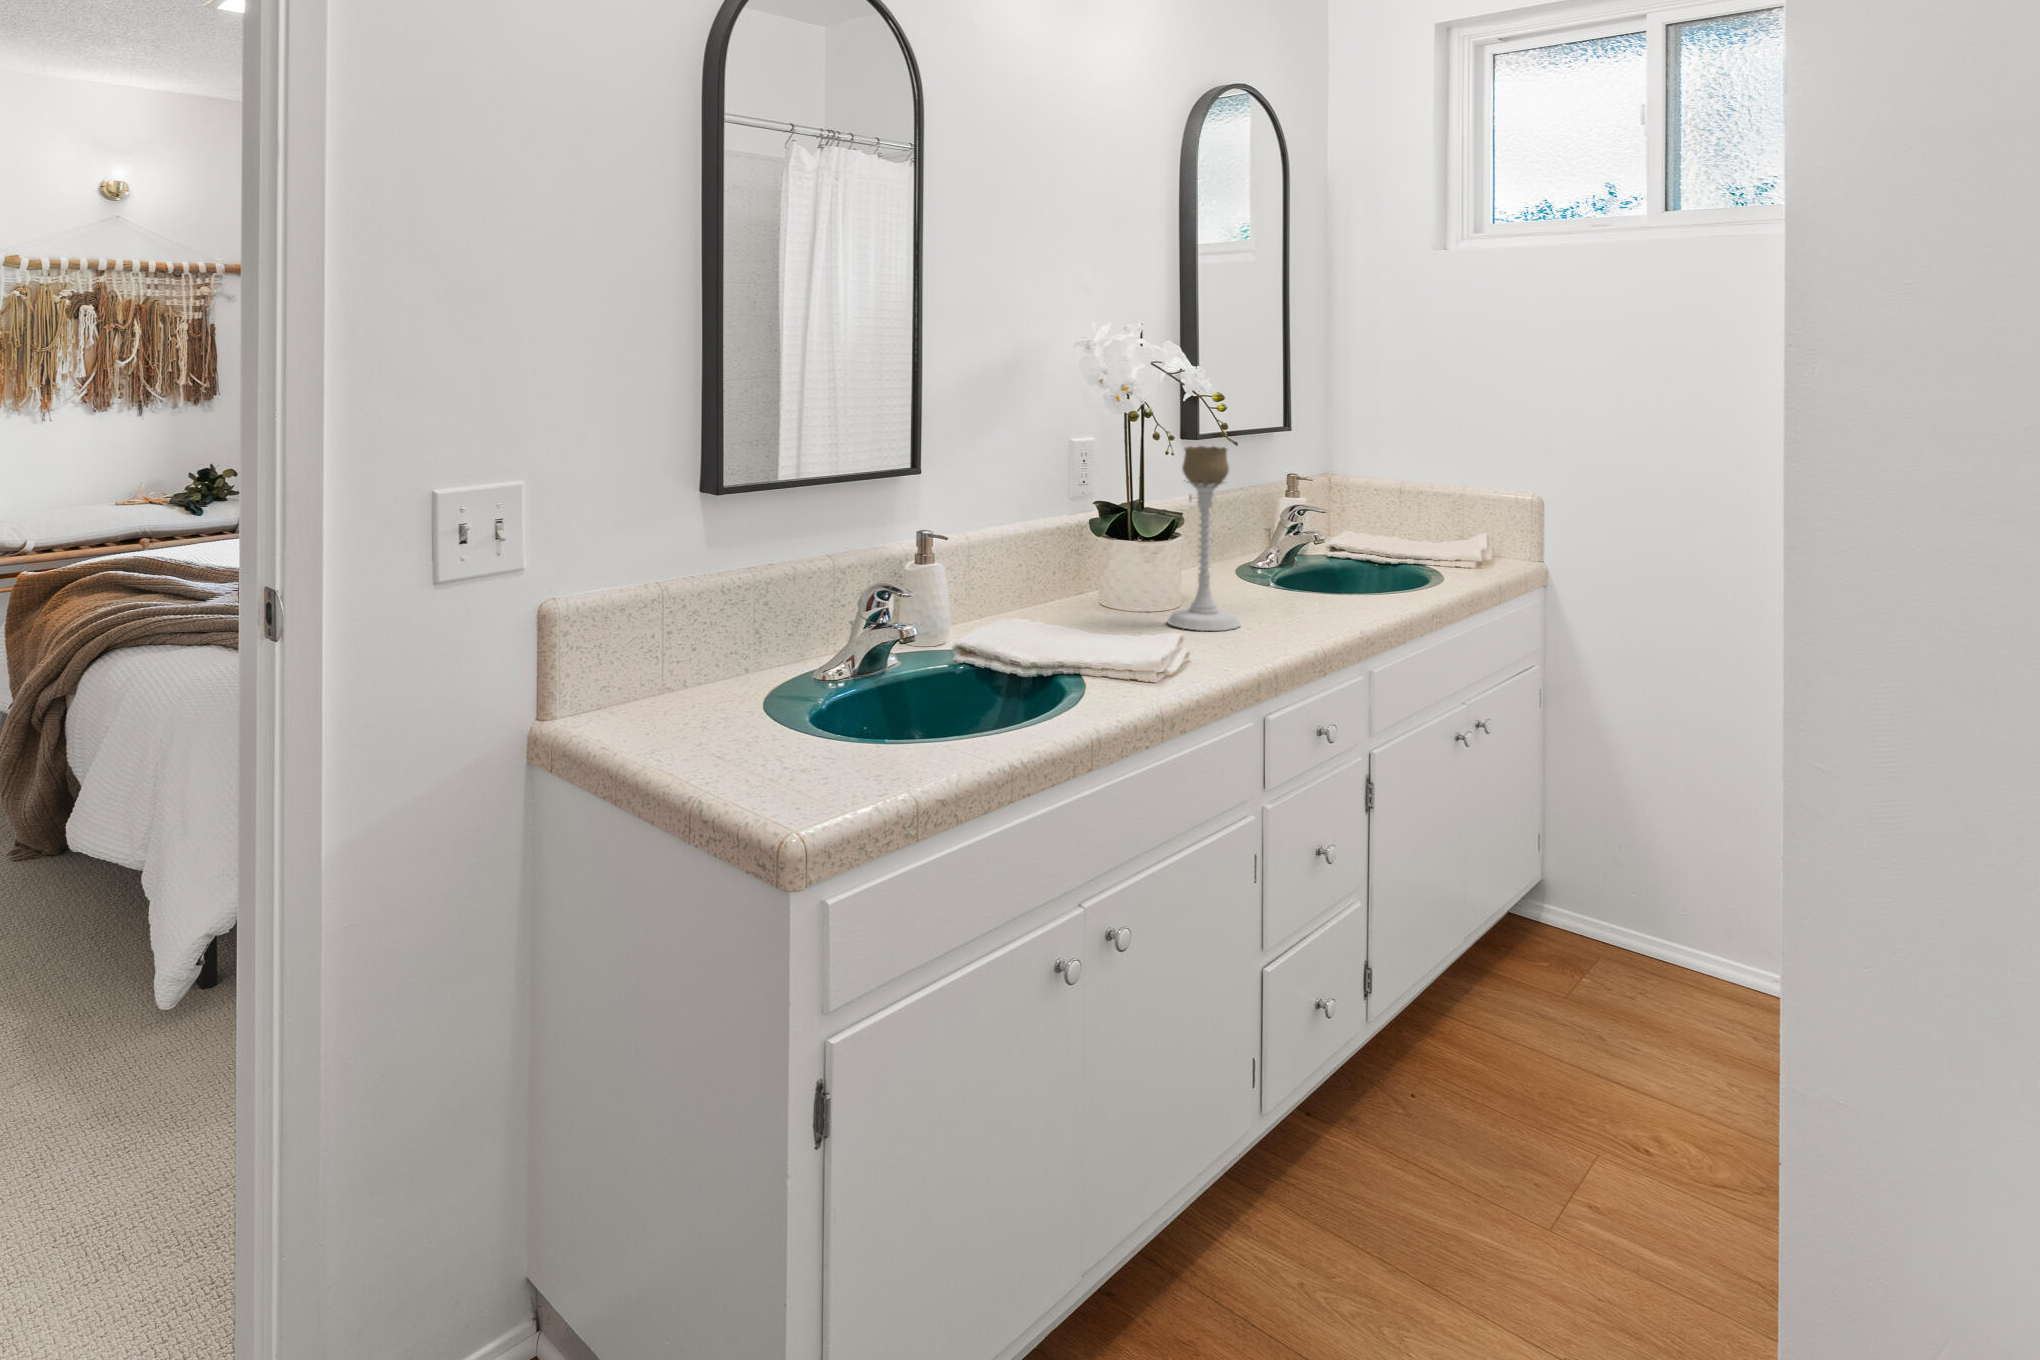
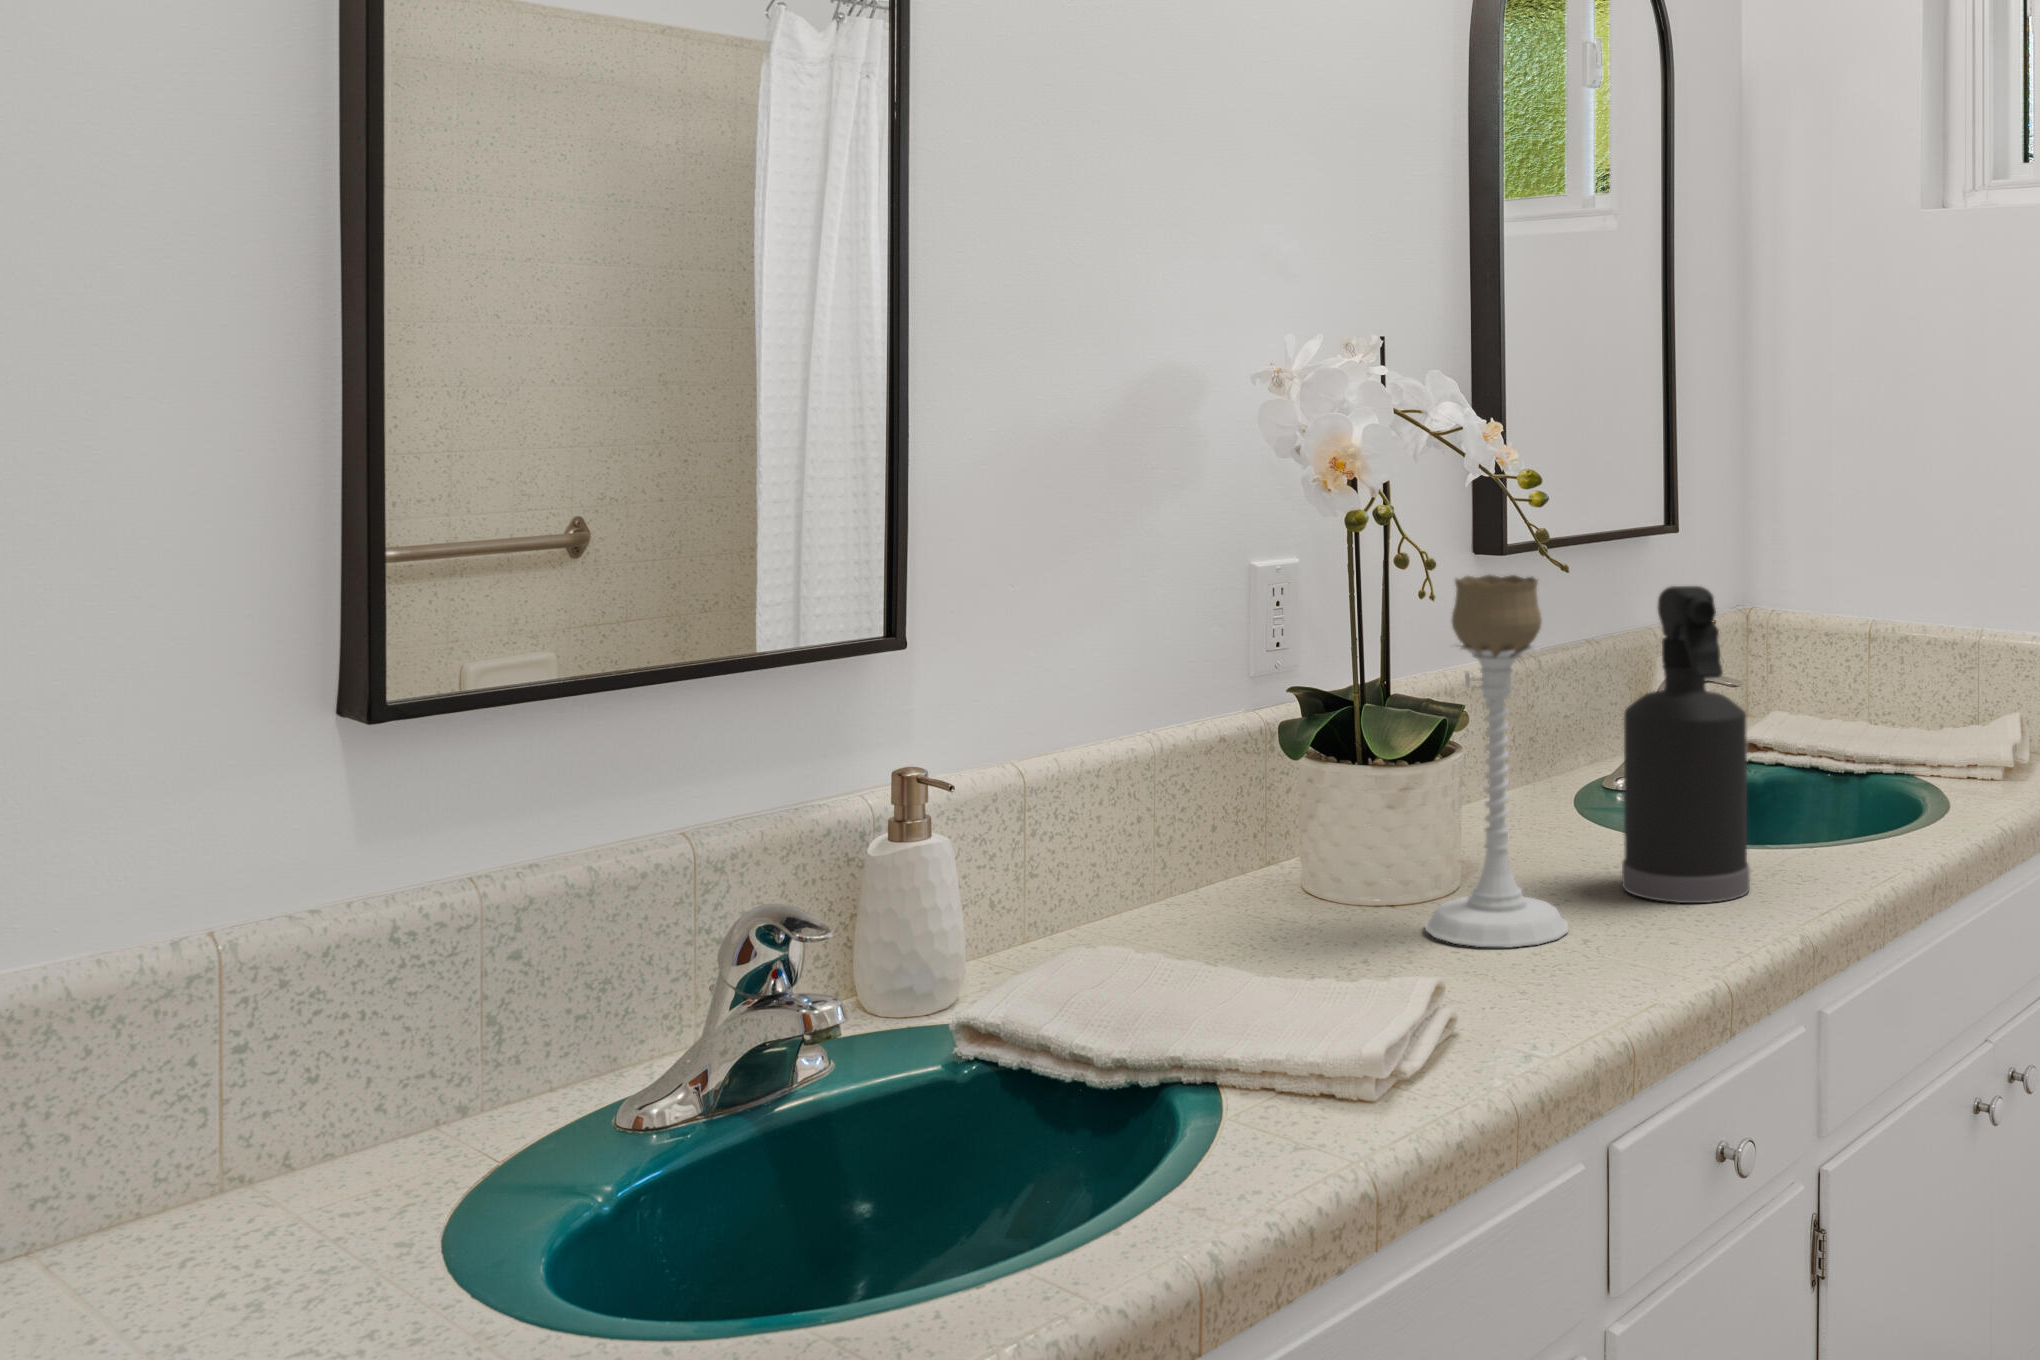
spray bottle: none [1266,455,1334,617] -> present [1622,586,1750,903]

